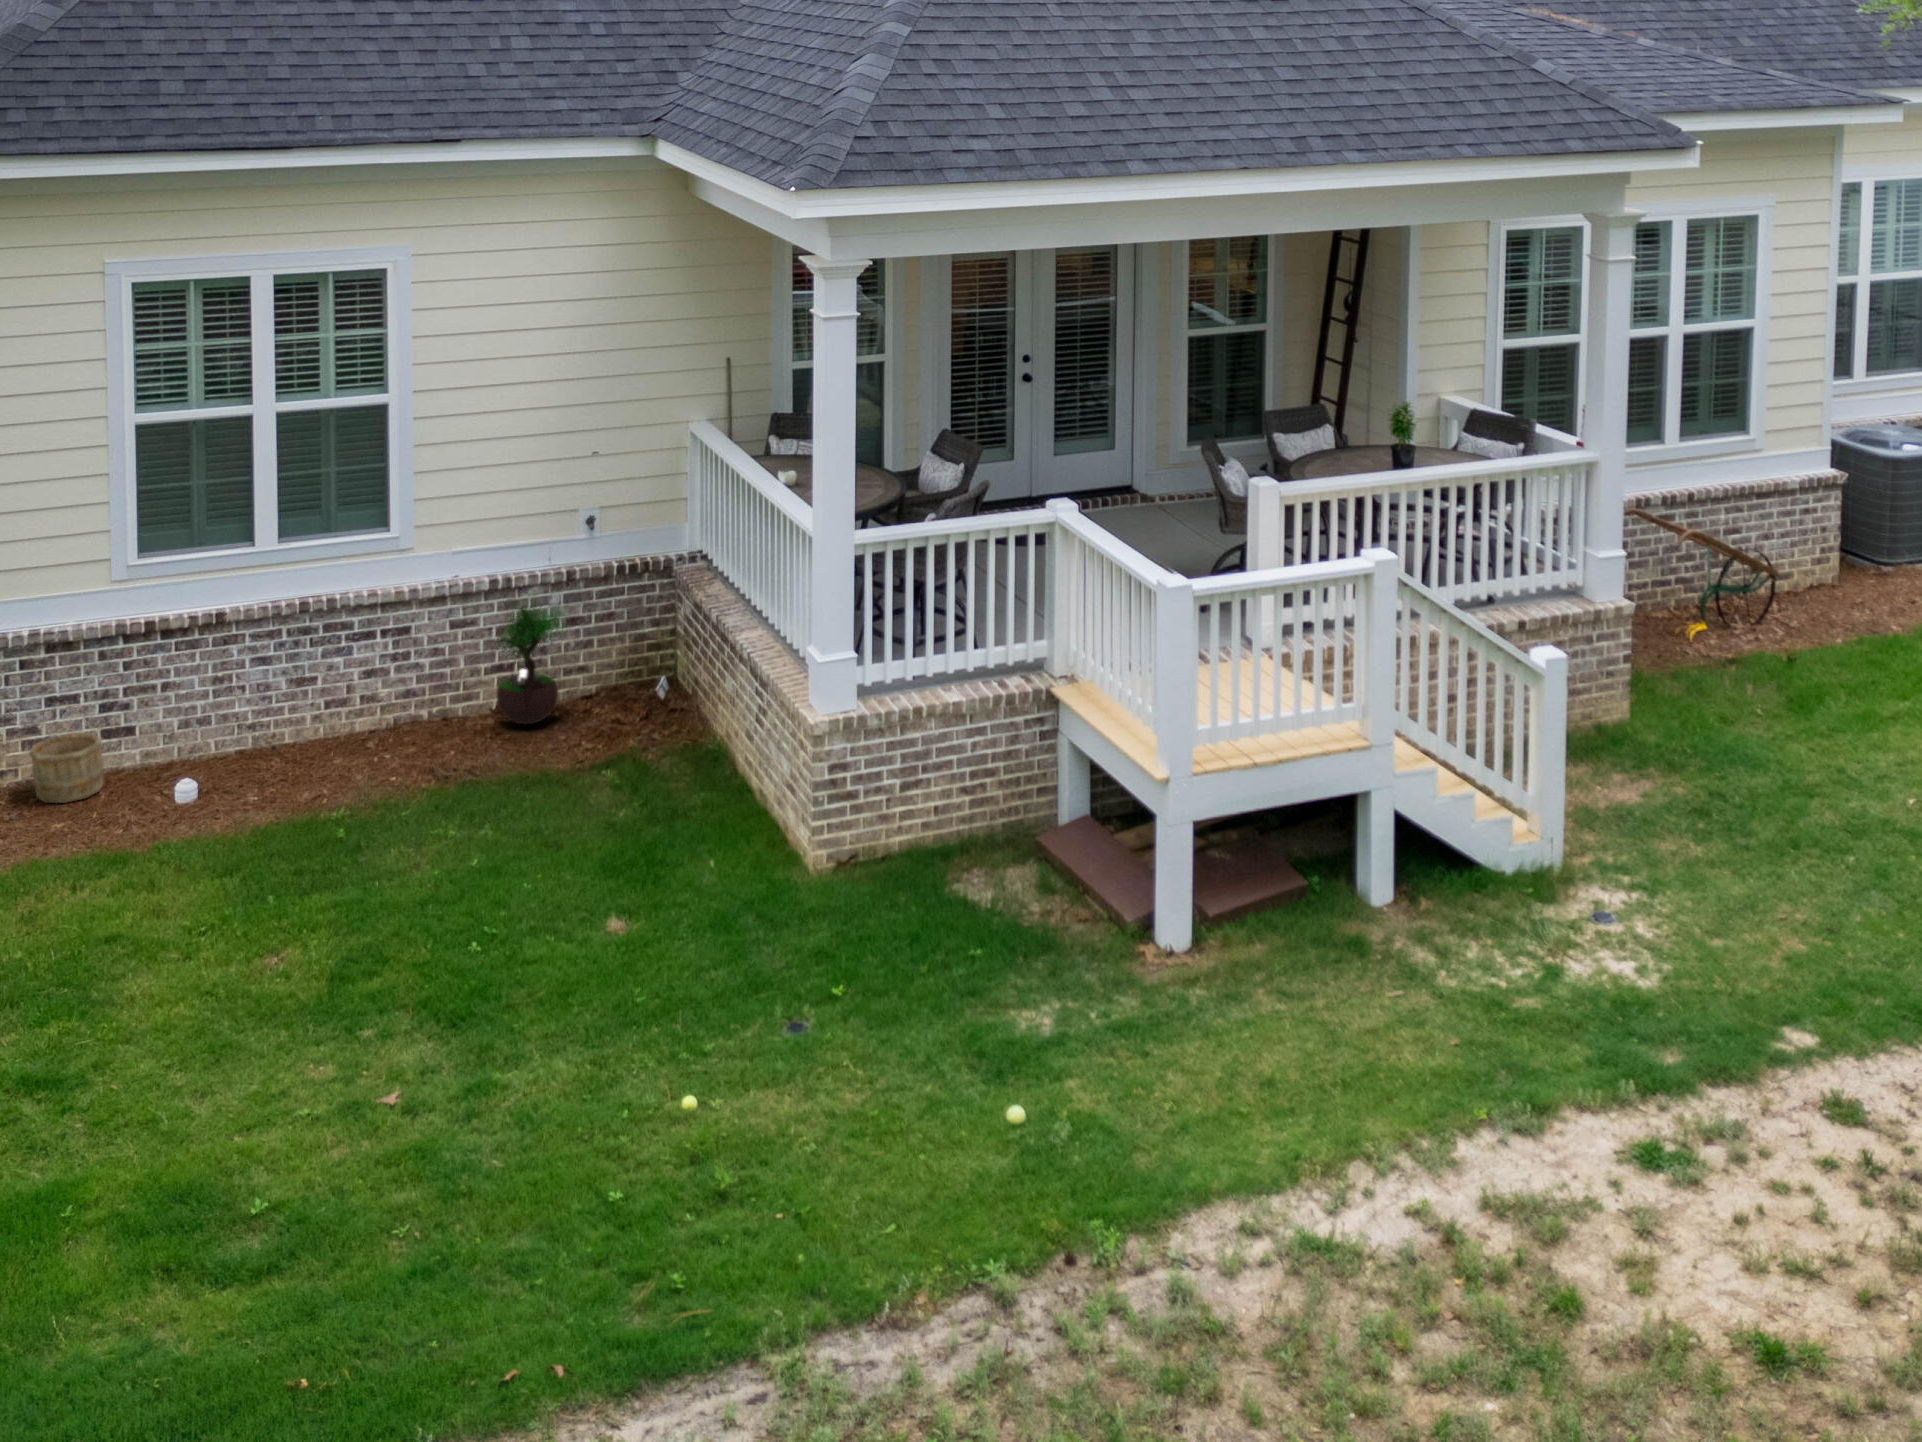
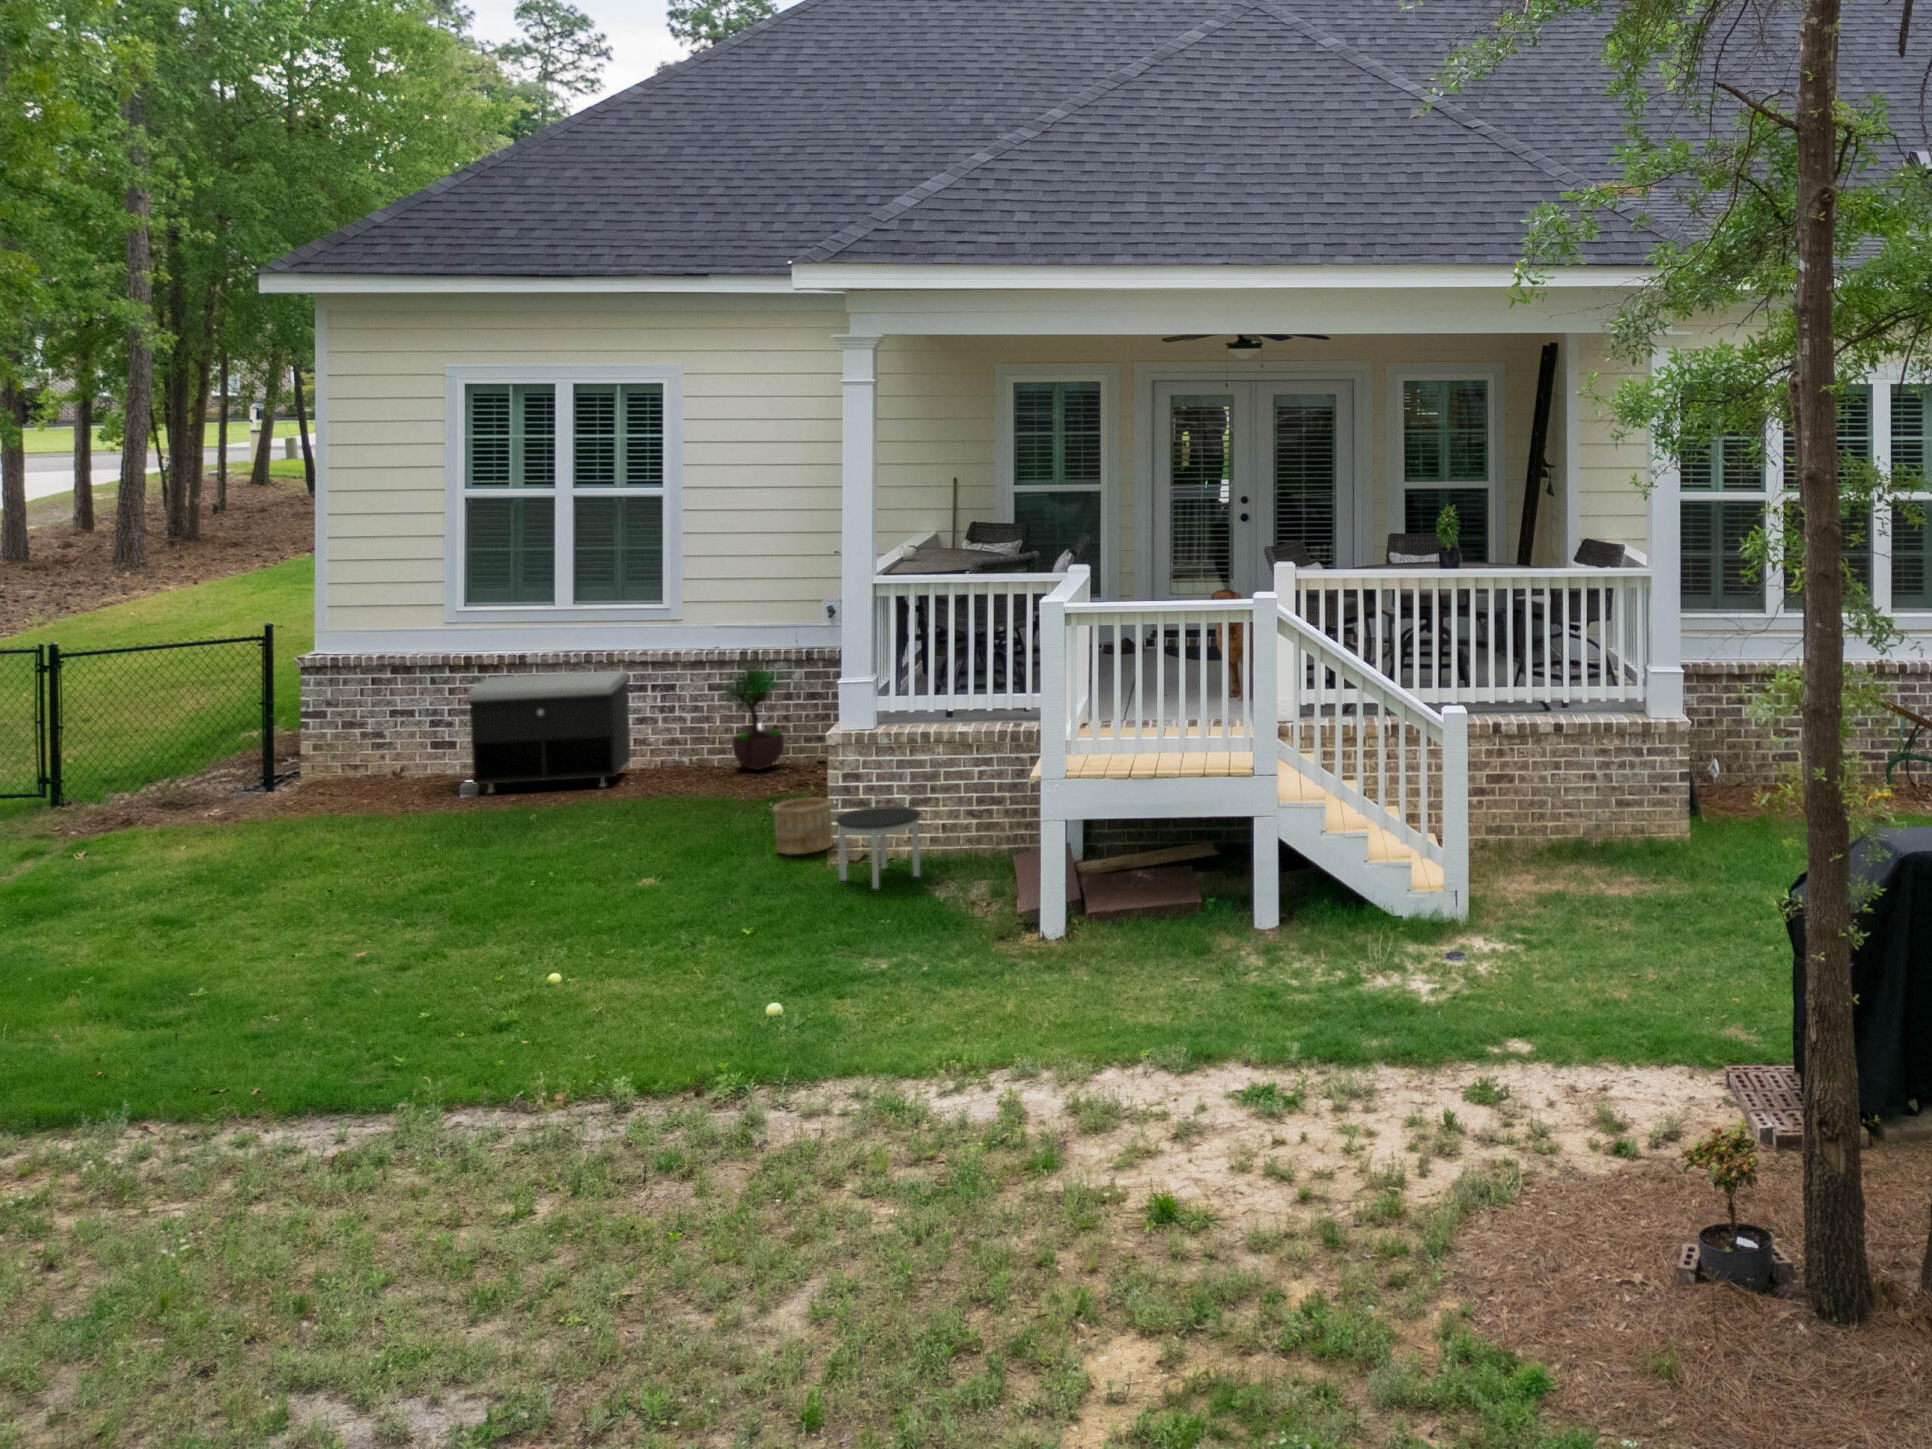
storage bench: none [186,621,380,791] -> present [468,671,630,793]
wooden bucket: present [29,733,104,803] -> present [773,797,833,854]
round table: none [848,798,943,903] -> present [836,806,920,889]

